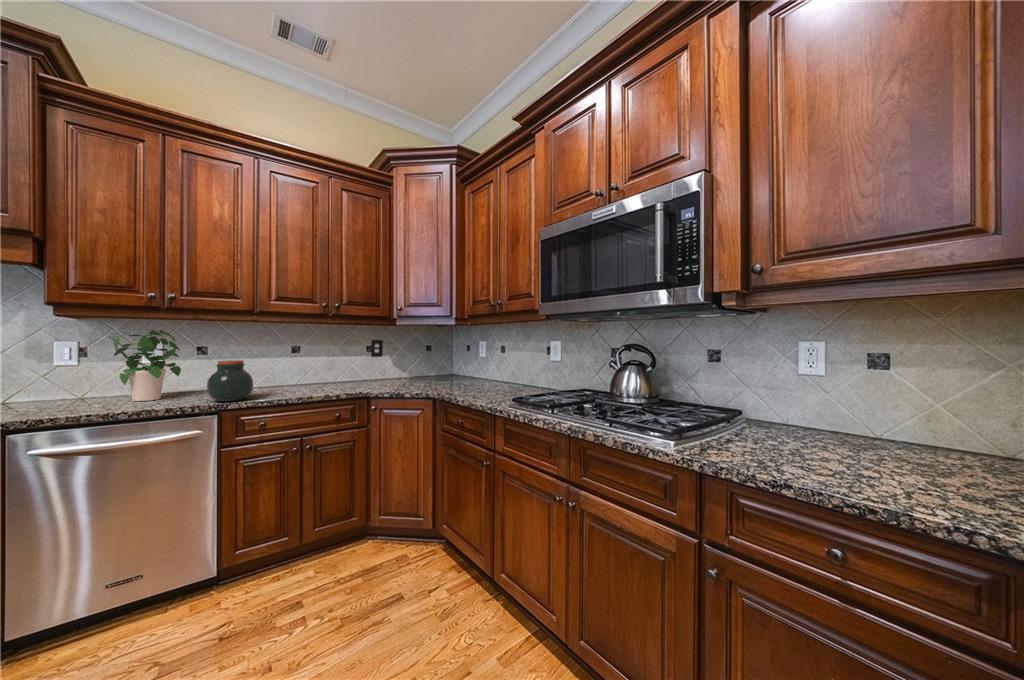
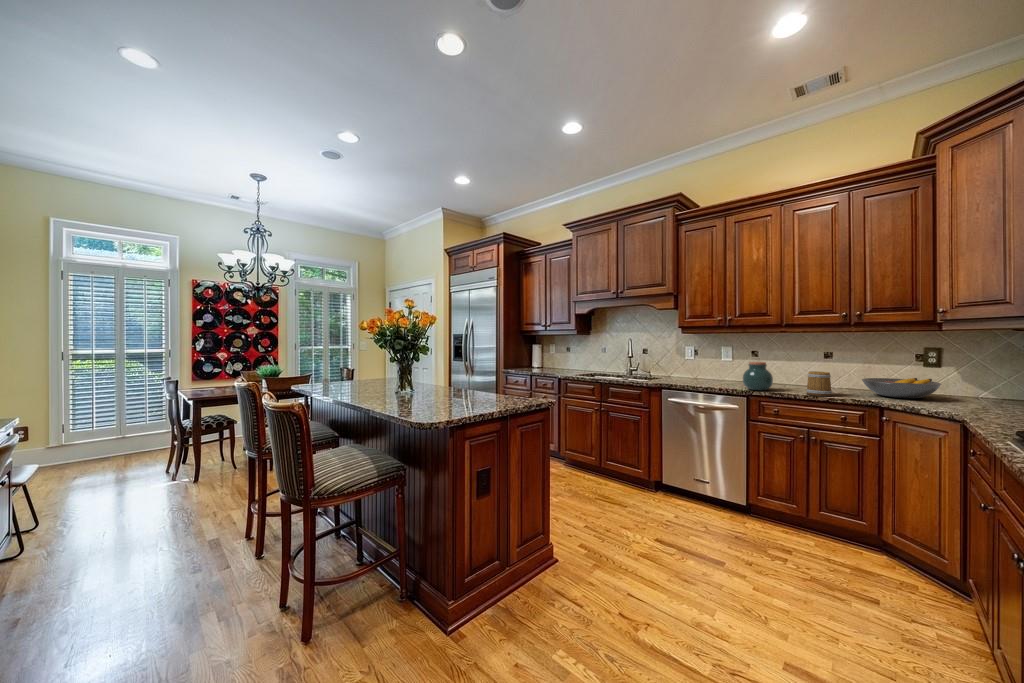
potted plant: present [109,330,181,401] -> none [700,341,736,383]
fruit bowl: none [339,366,395,386] -> present [862,378,941,398]
mug: none [296,367,323,396] -> present [806,371,832,396]

